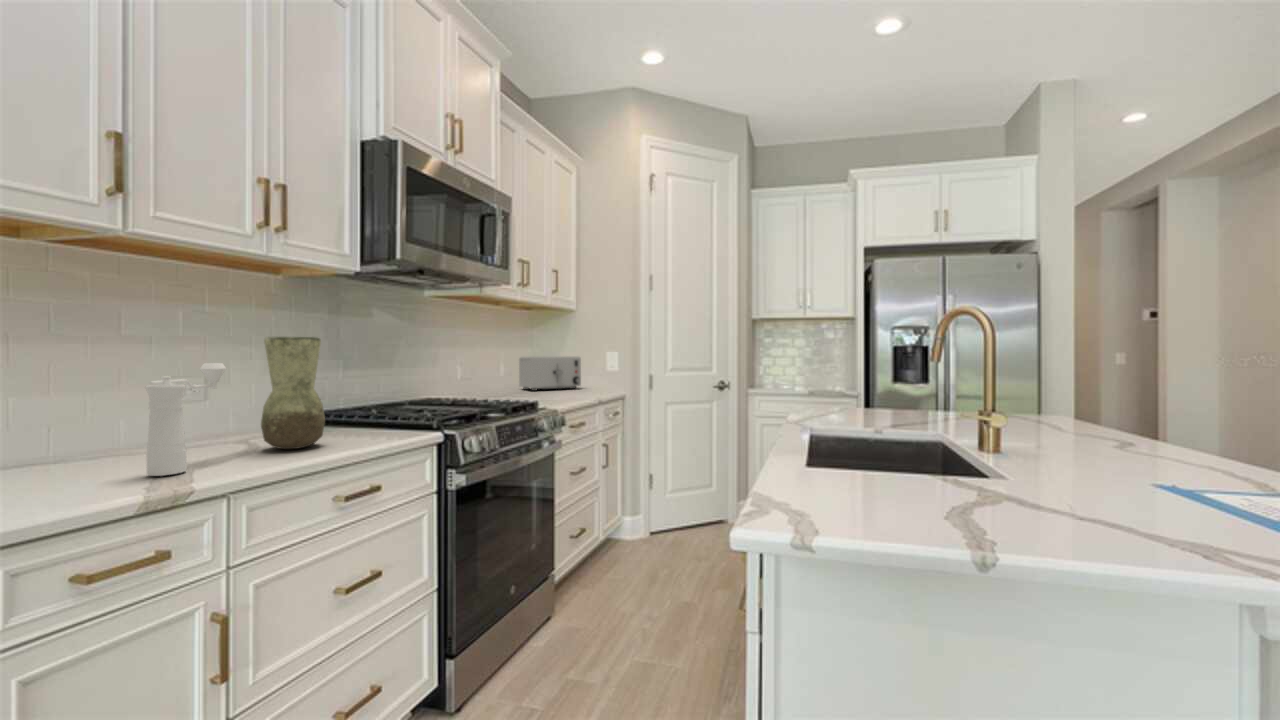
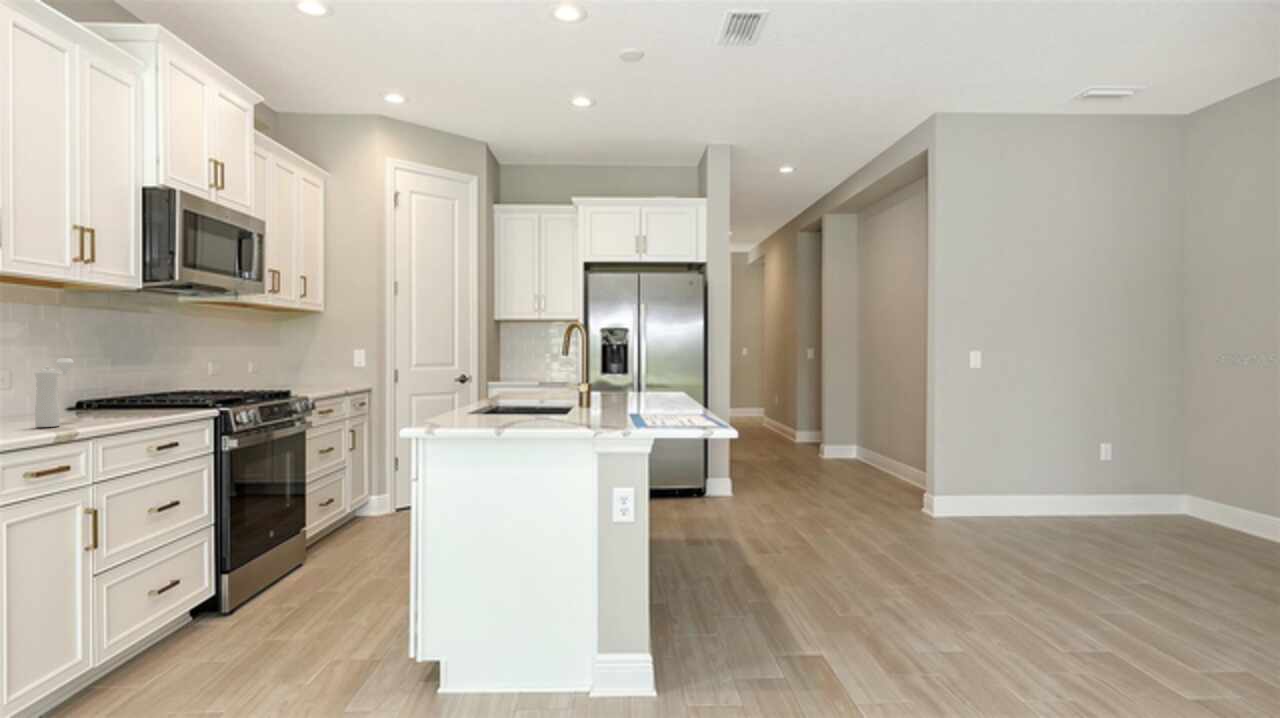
vase: present [261,337,325,449] -> none [88,341,137,417]
toaster: present [519,356,581,391] -> none [264,353,328,385]

